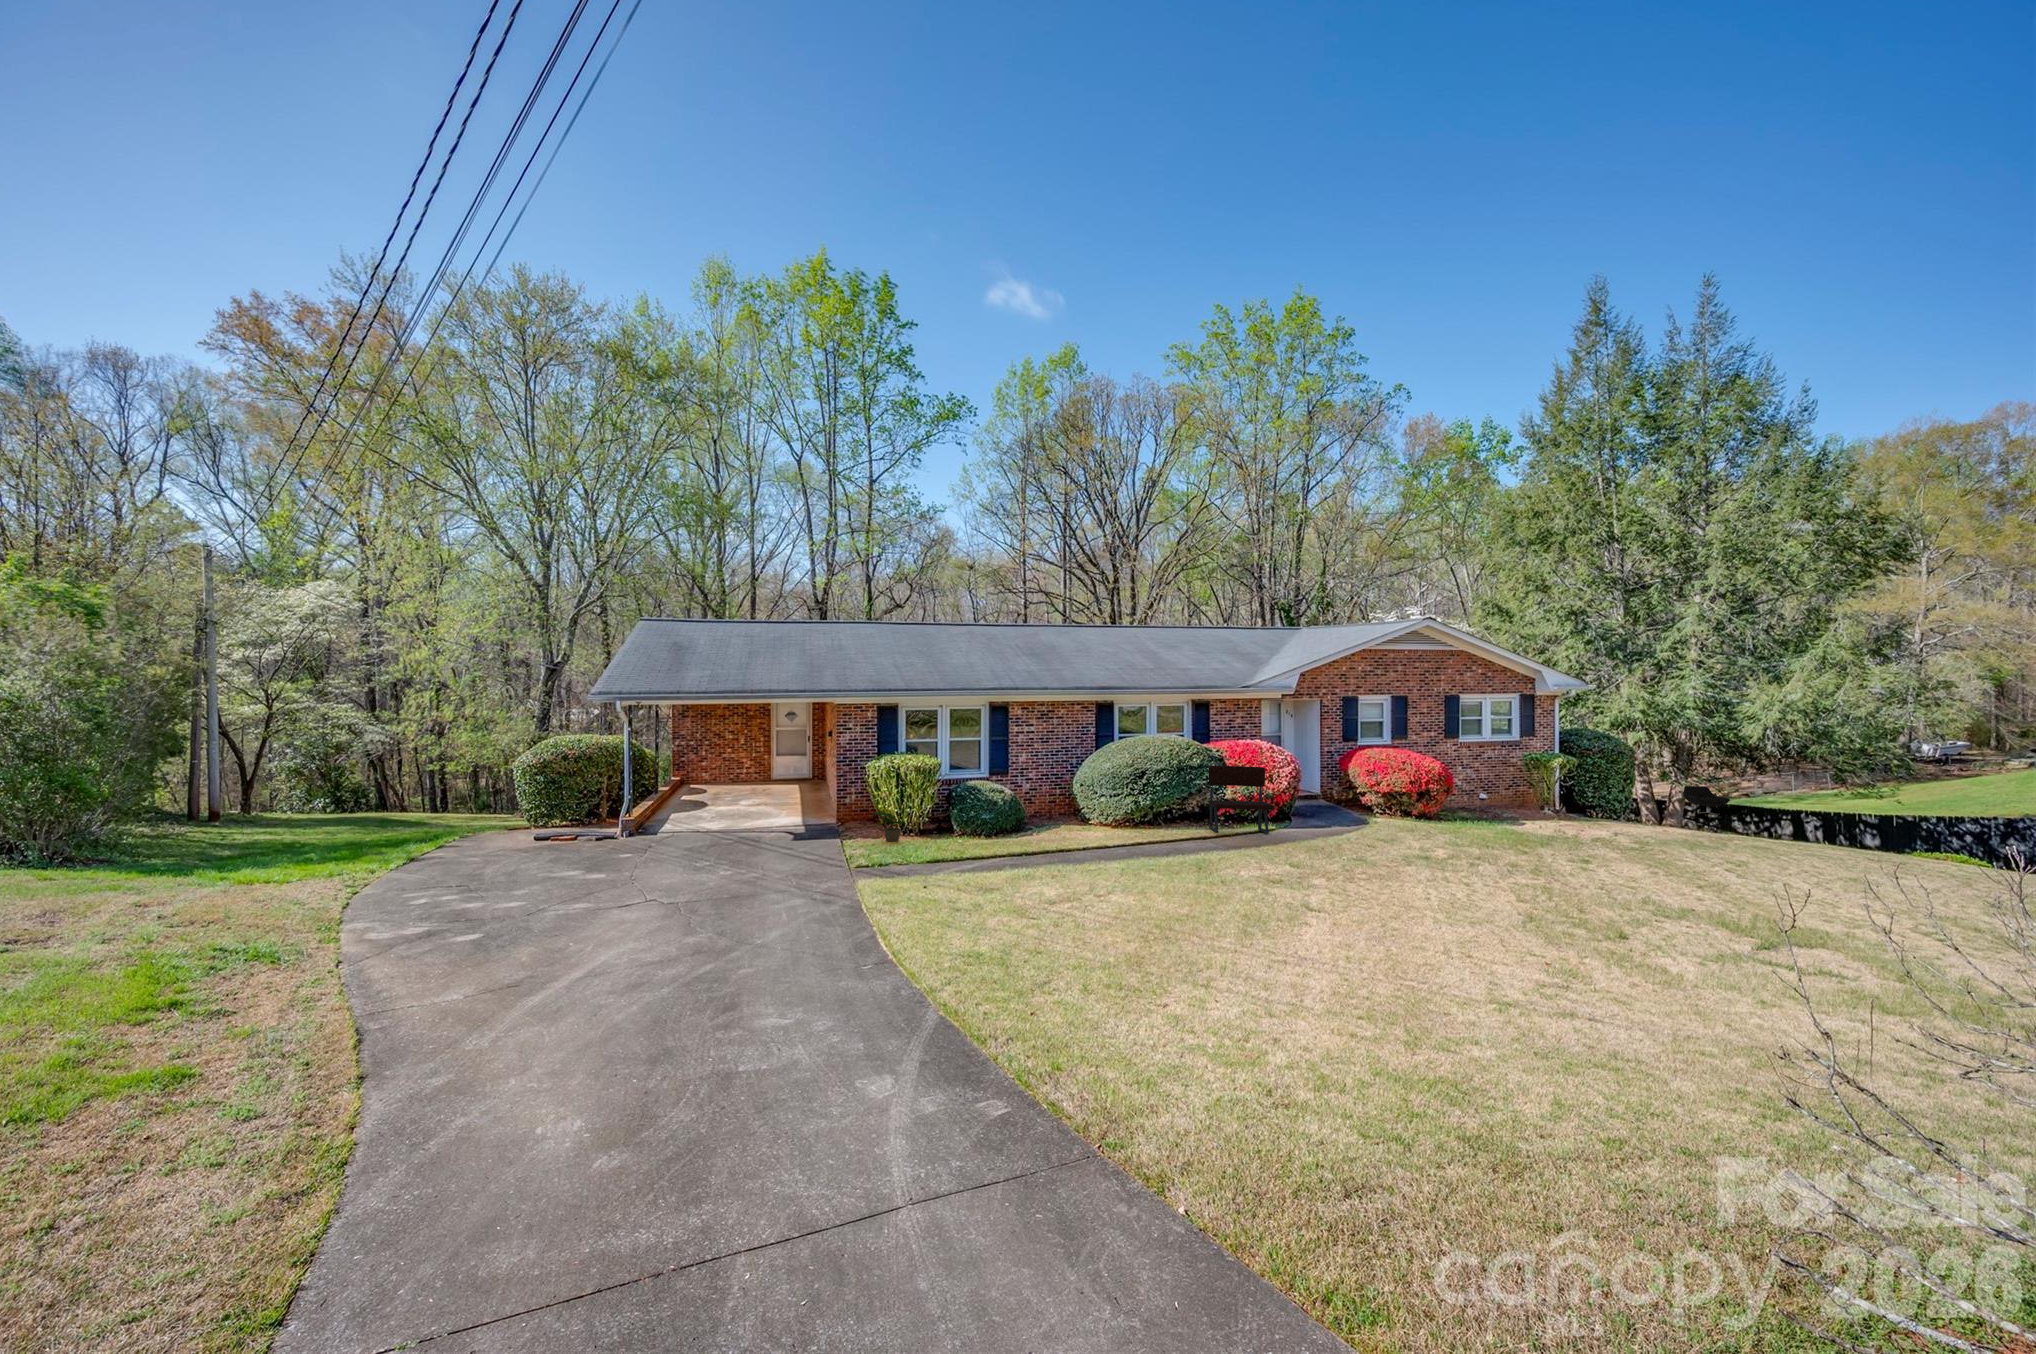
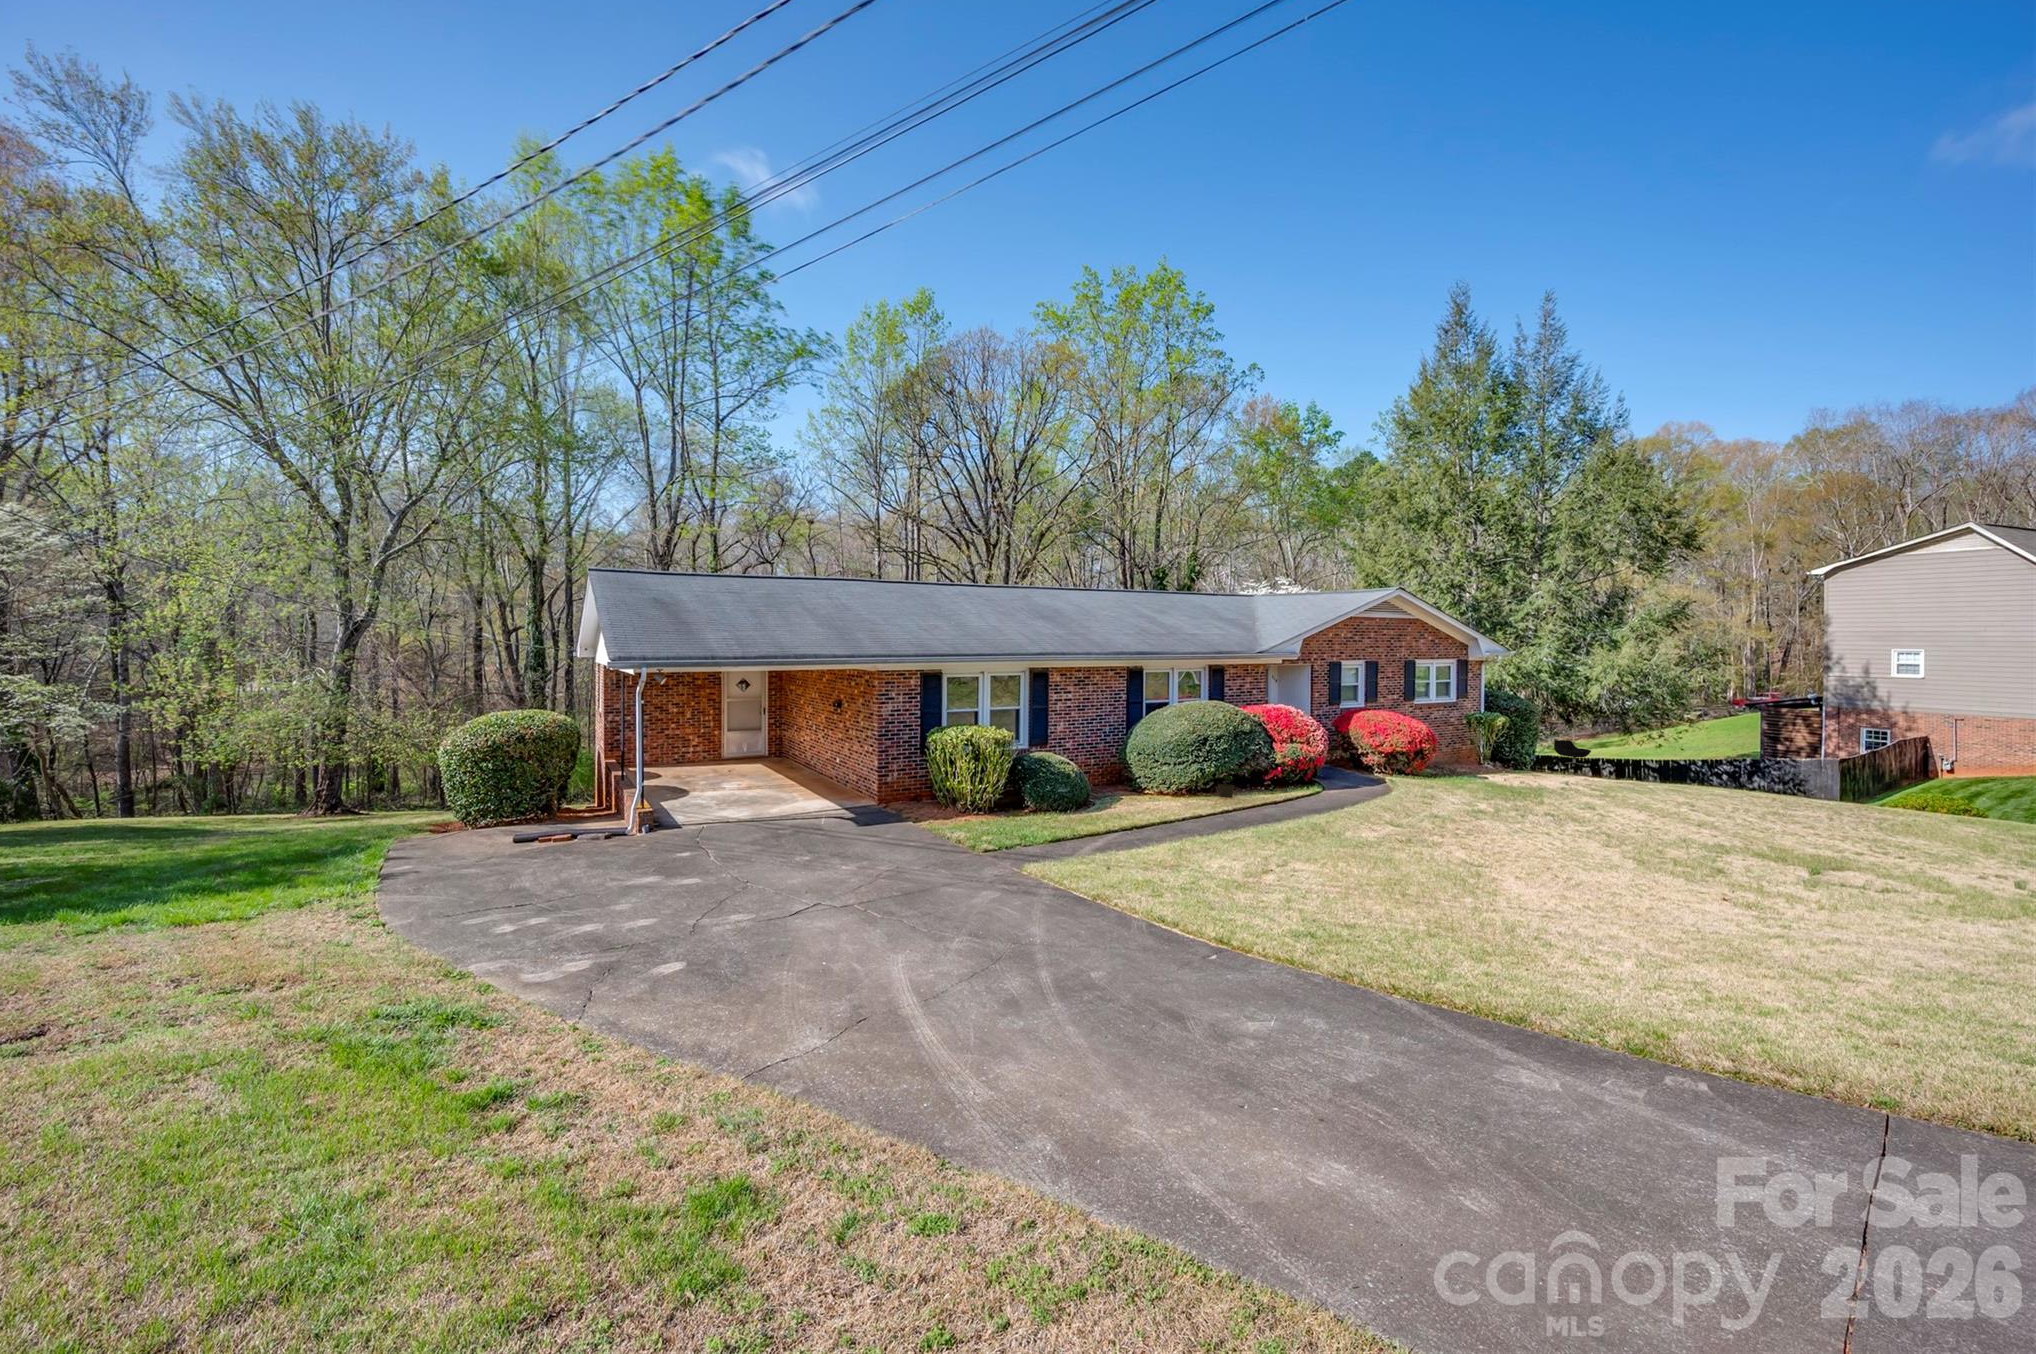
bench: present [1208,766,1274,834] -> none [1258,730,1326,797]
potted plant: present [872,812,902,842] -> present [1218,768,1251,797]

